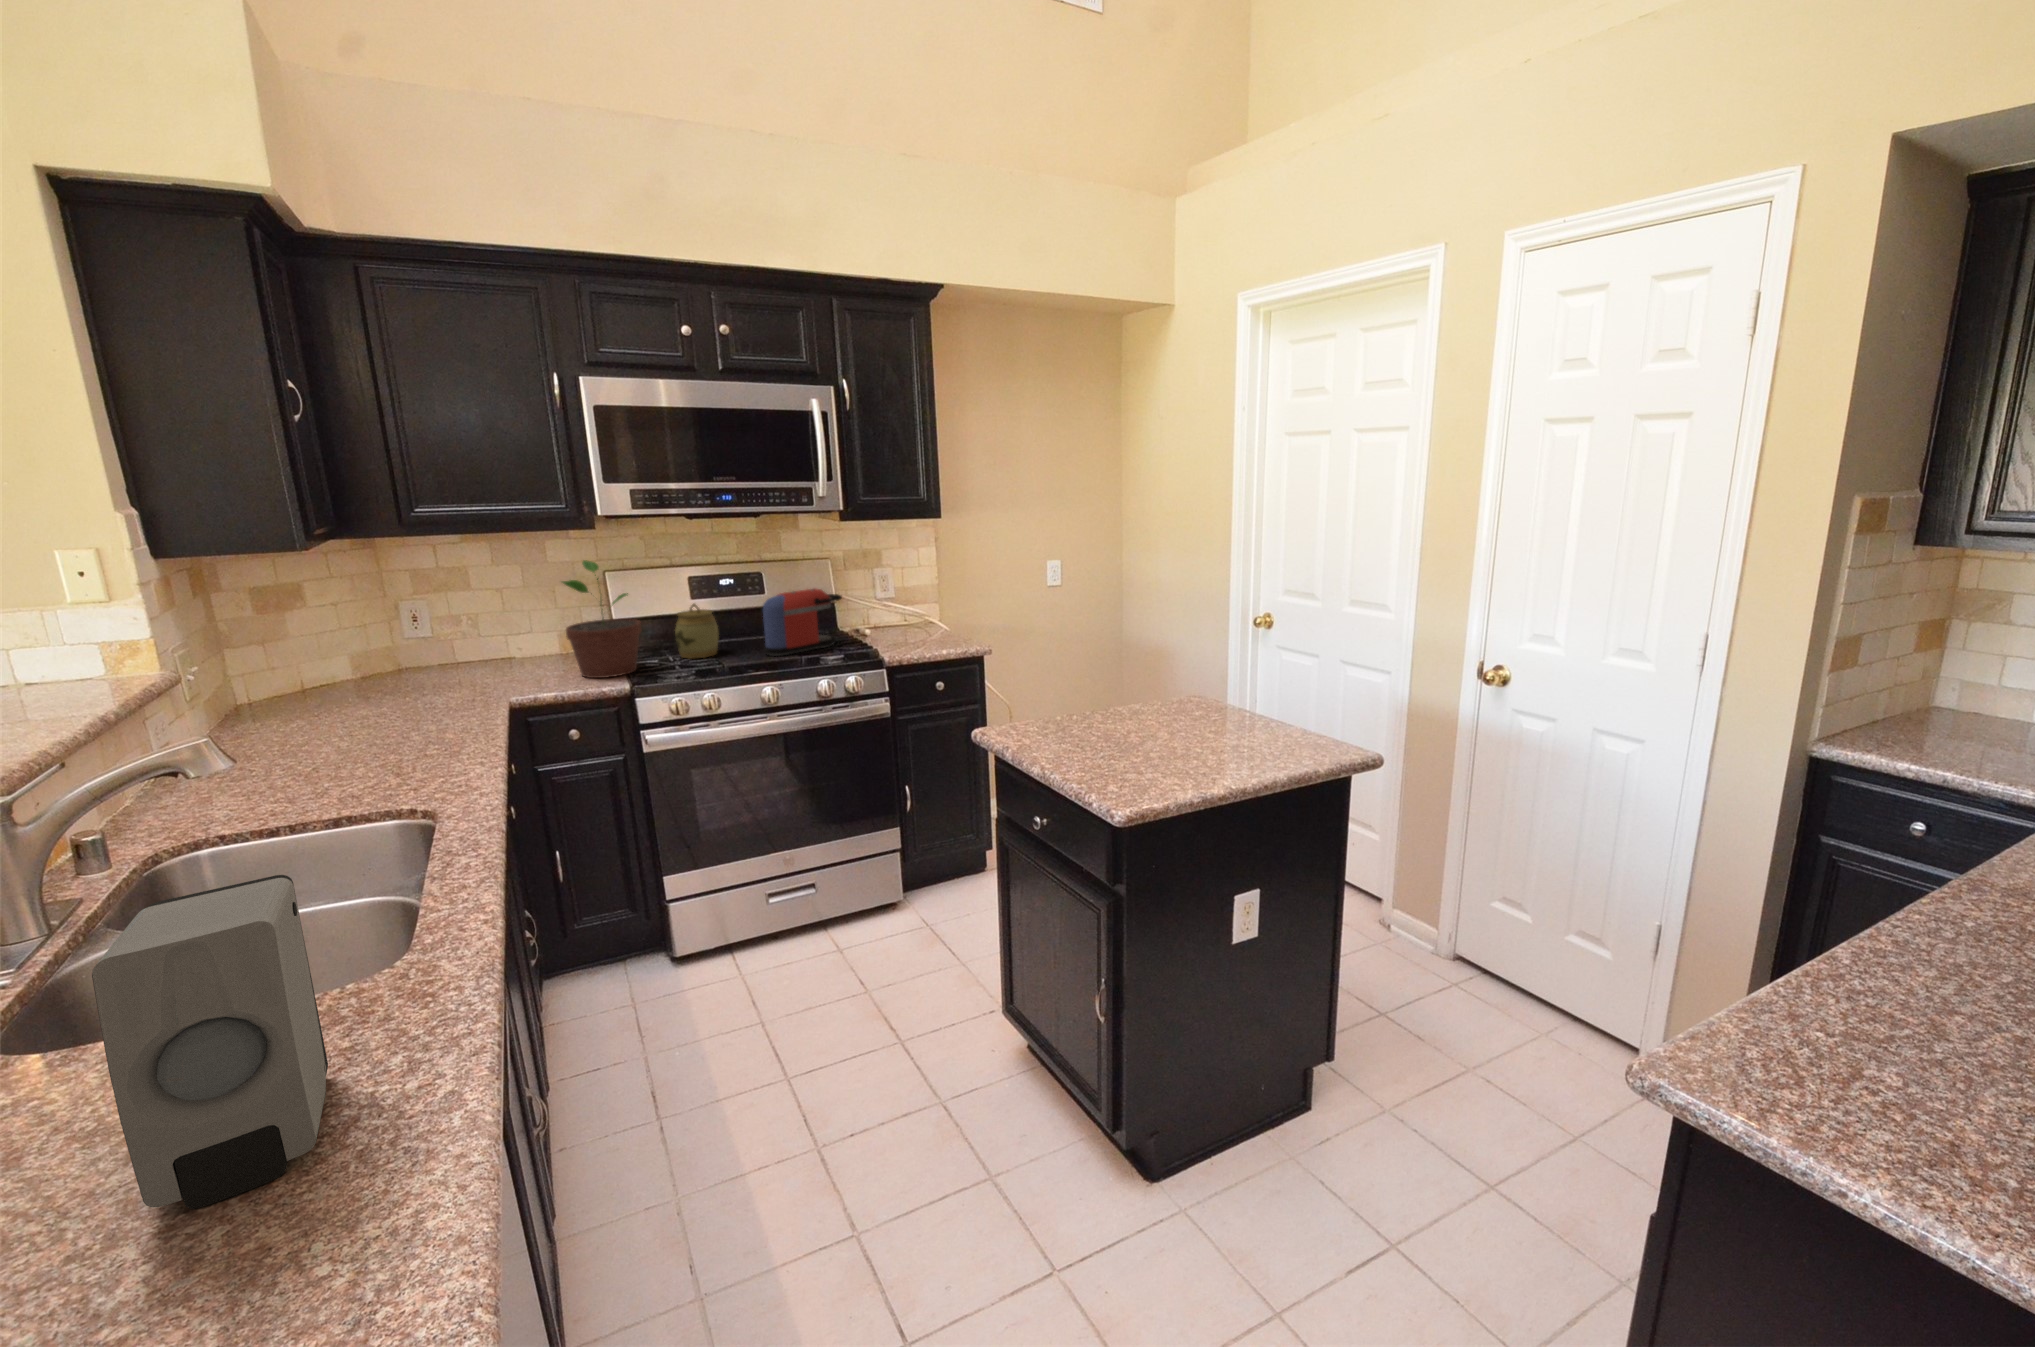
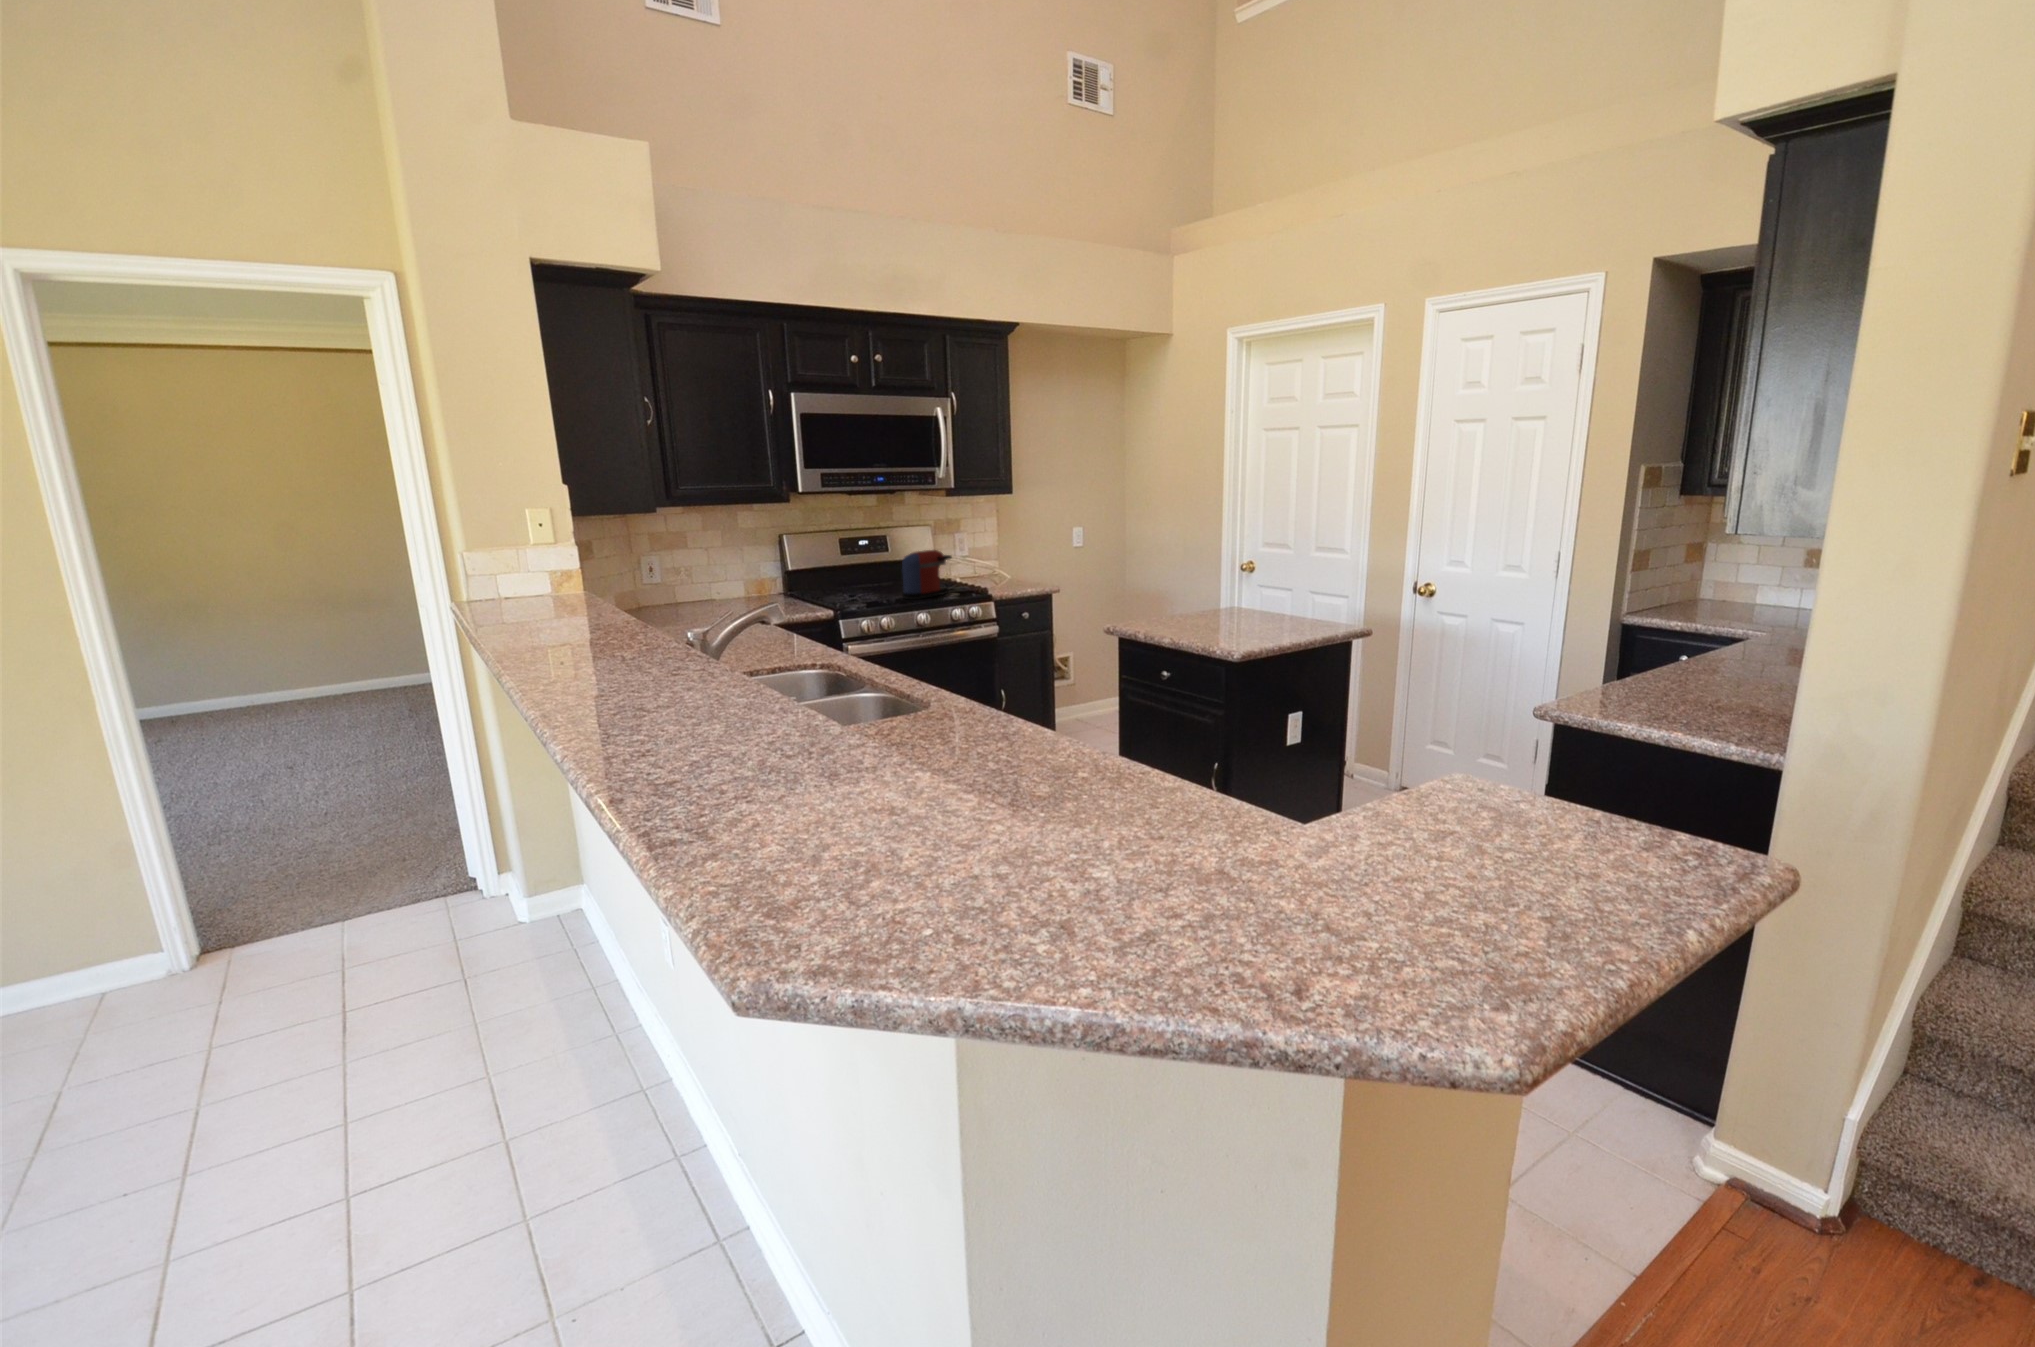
potted plant: present [562,560,641,678] -> none [771,524,825,613]
jar: present [675,604,718,658] -> none [834,560,867,602]
soap dispenser: present [92,875,328,1209] -> none [934,622,1039,759]

